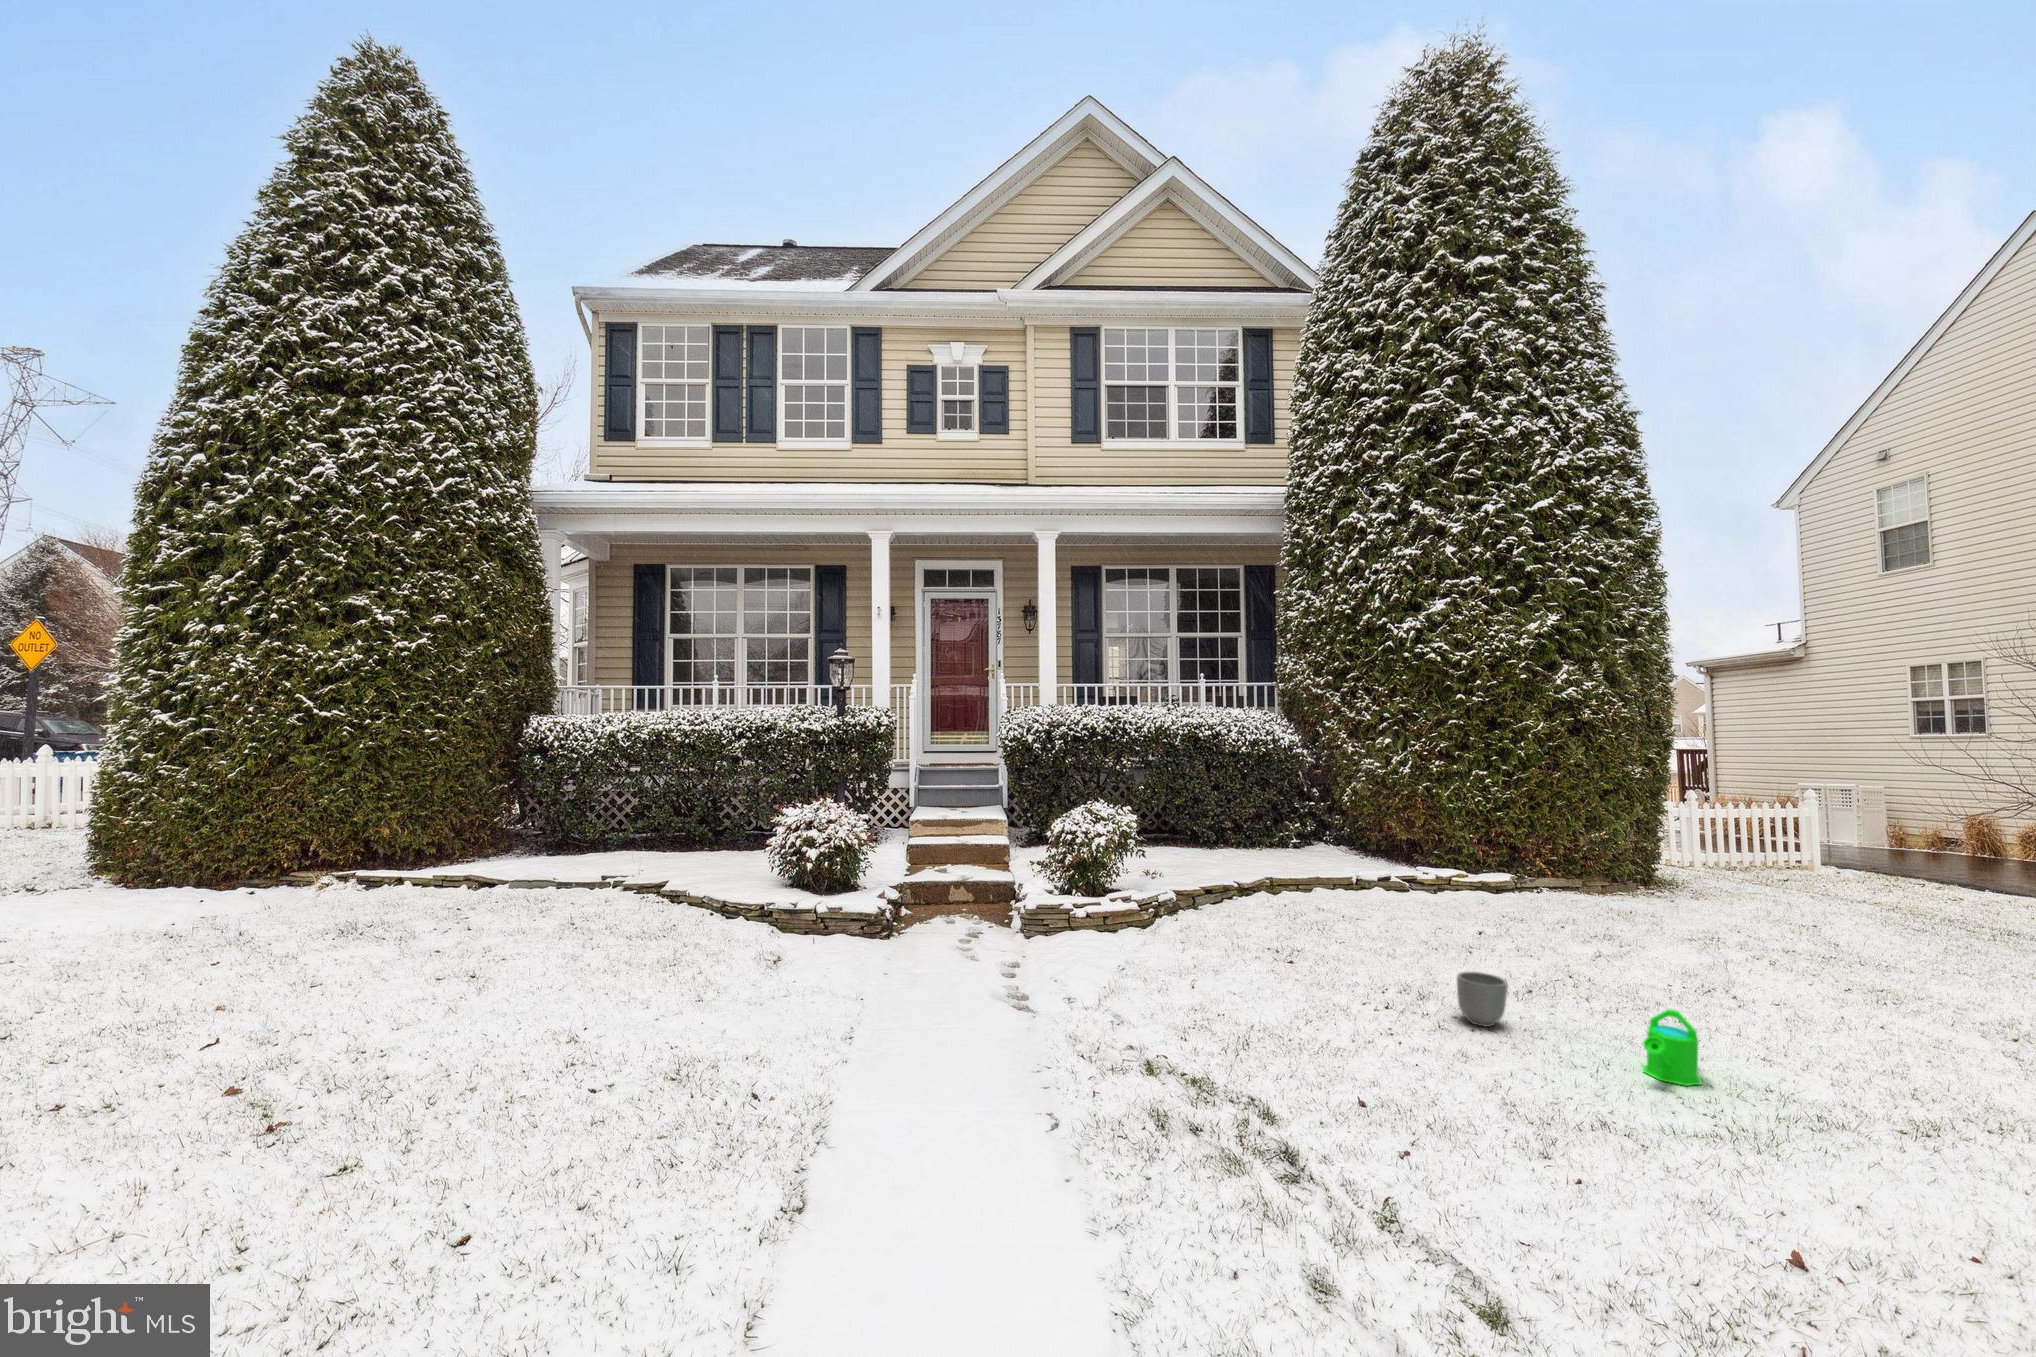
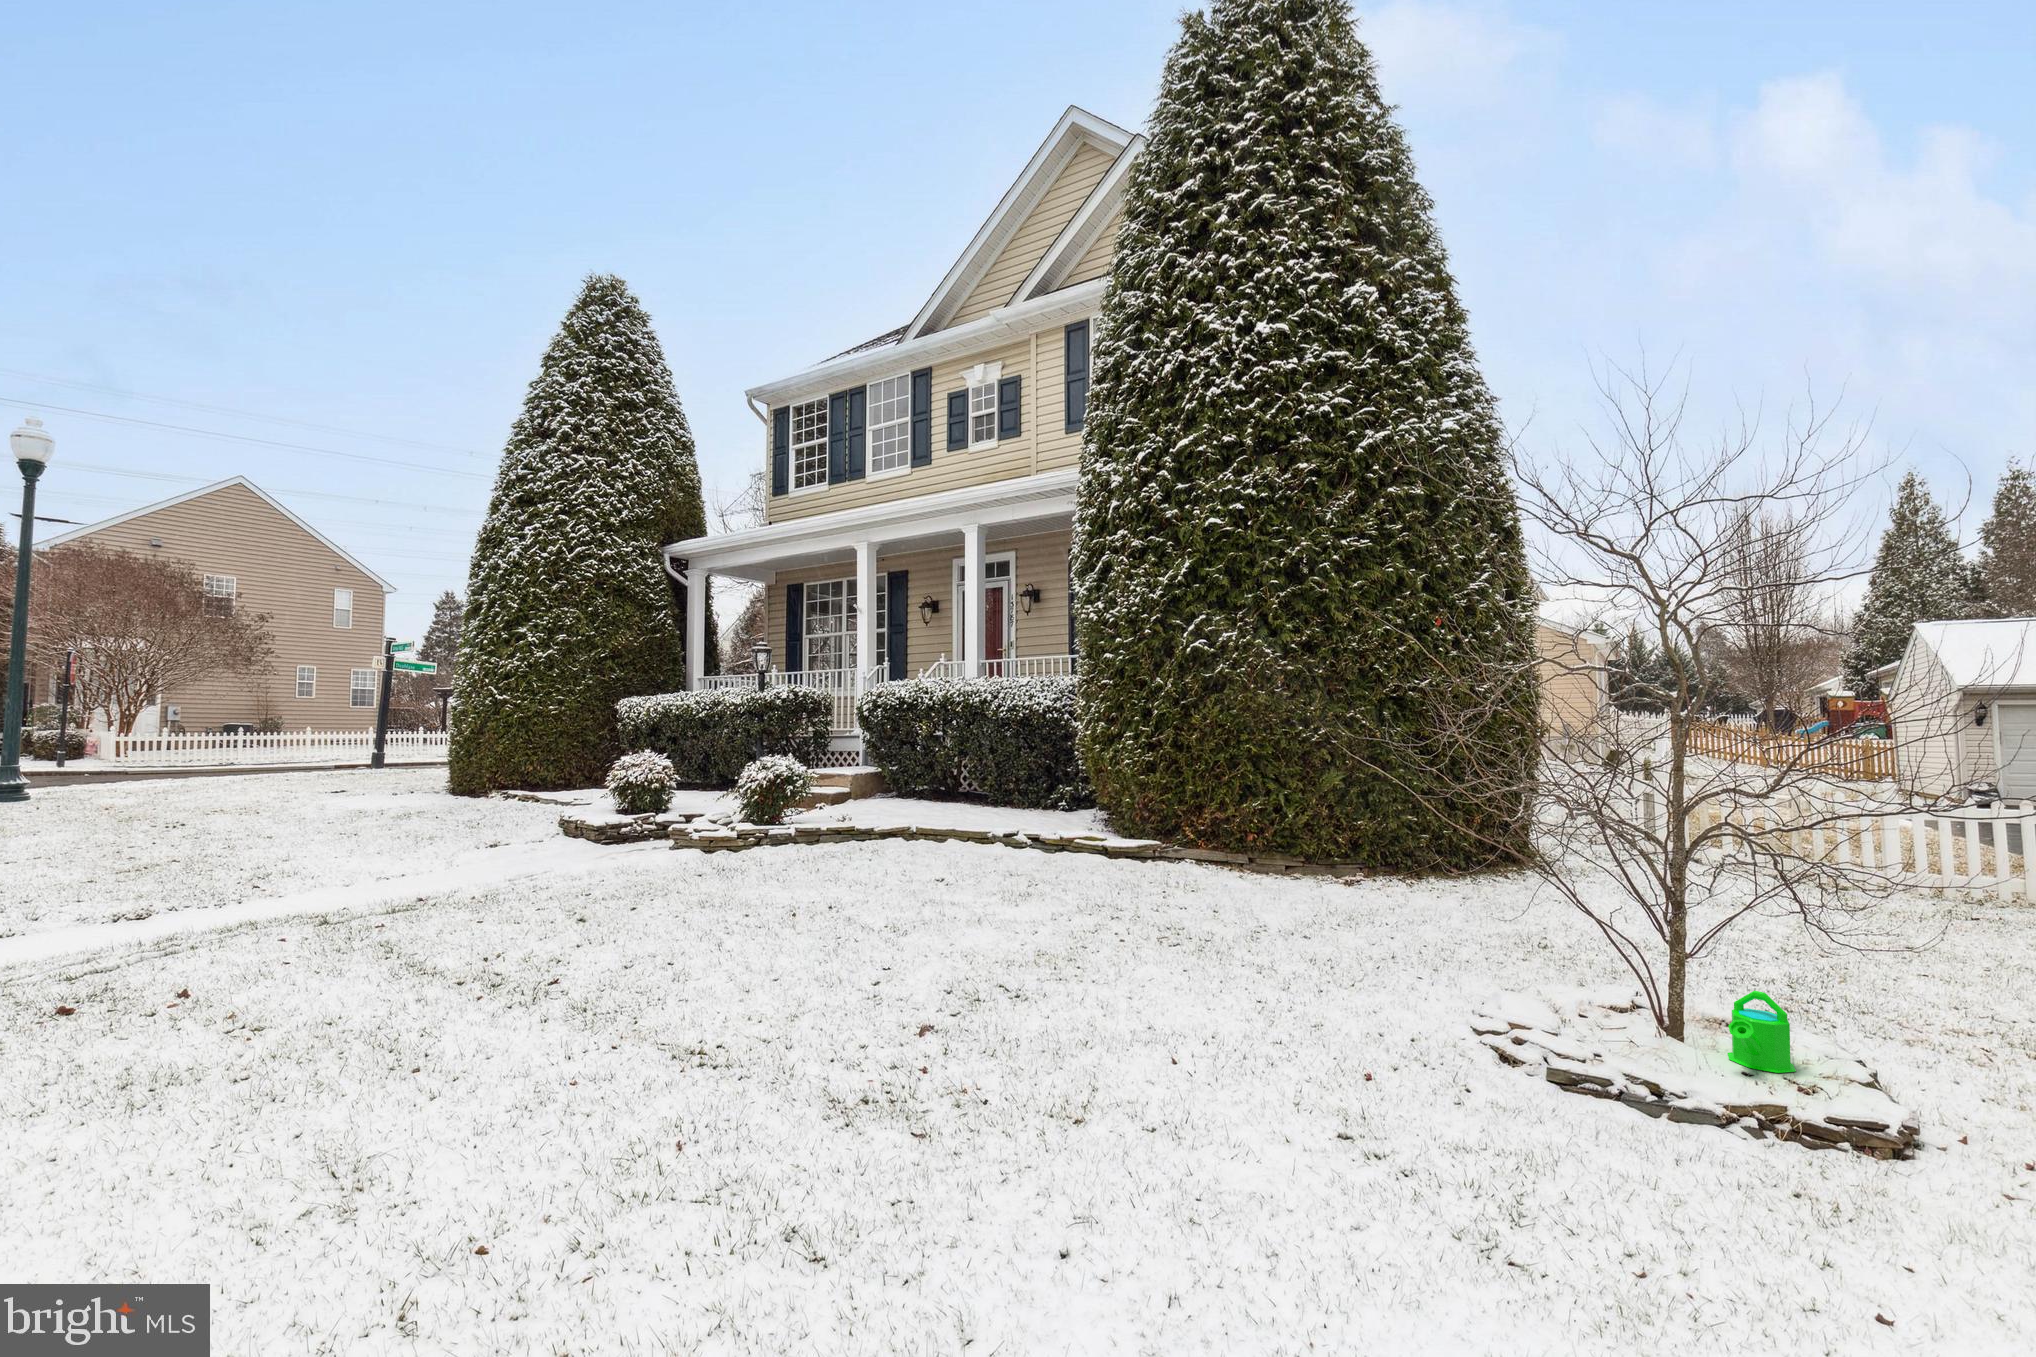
planter: present [1457,972,1507,1027] -> none [1519,958,1574,1016]

